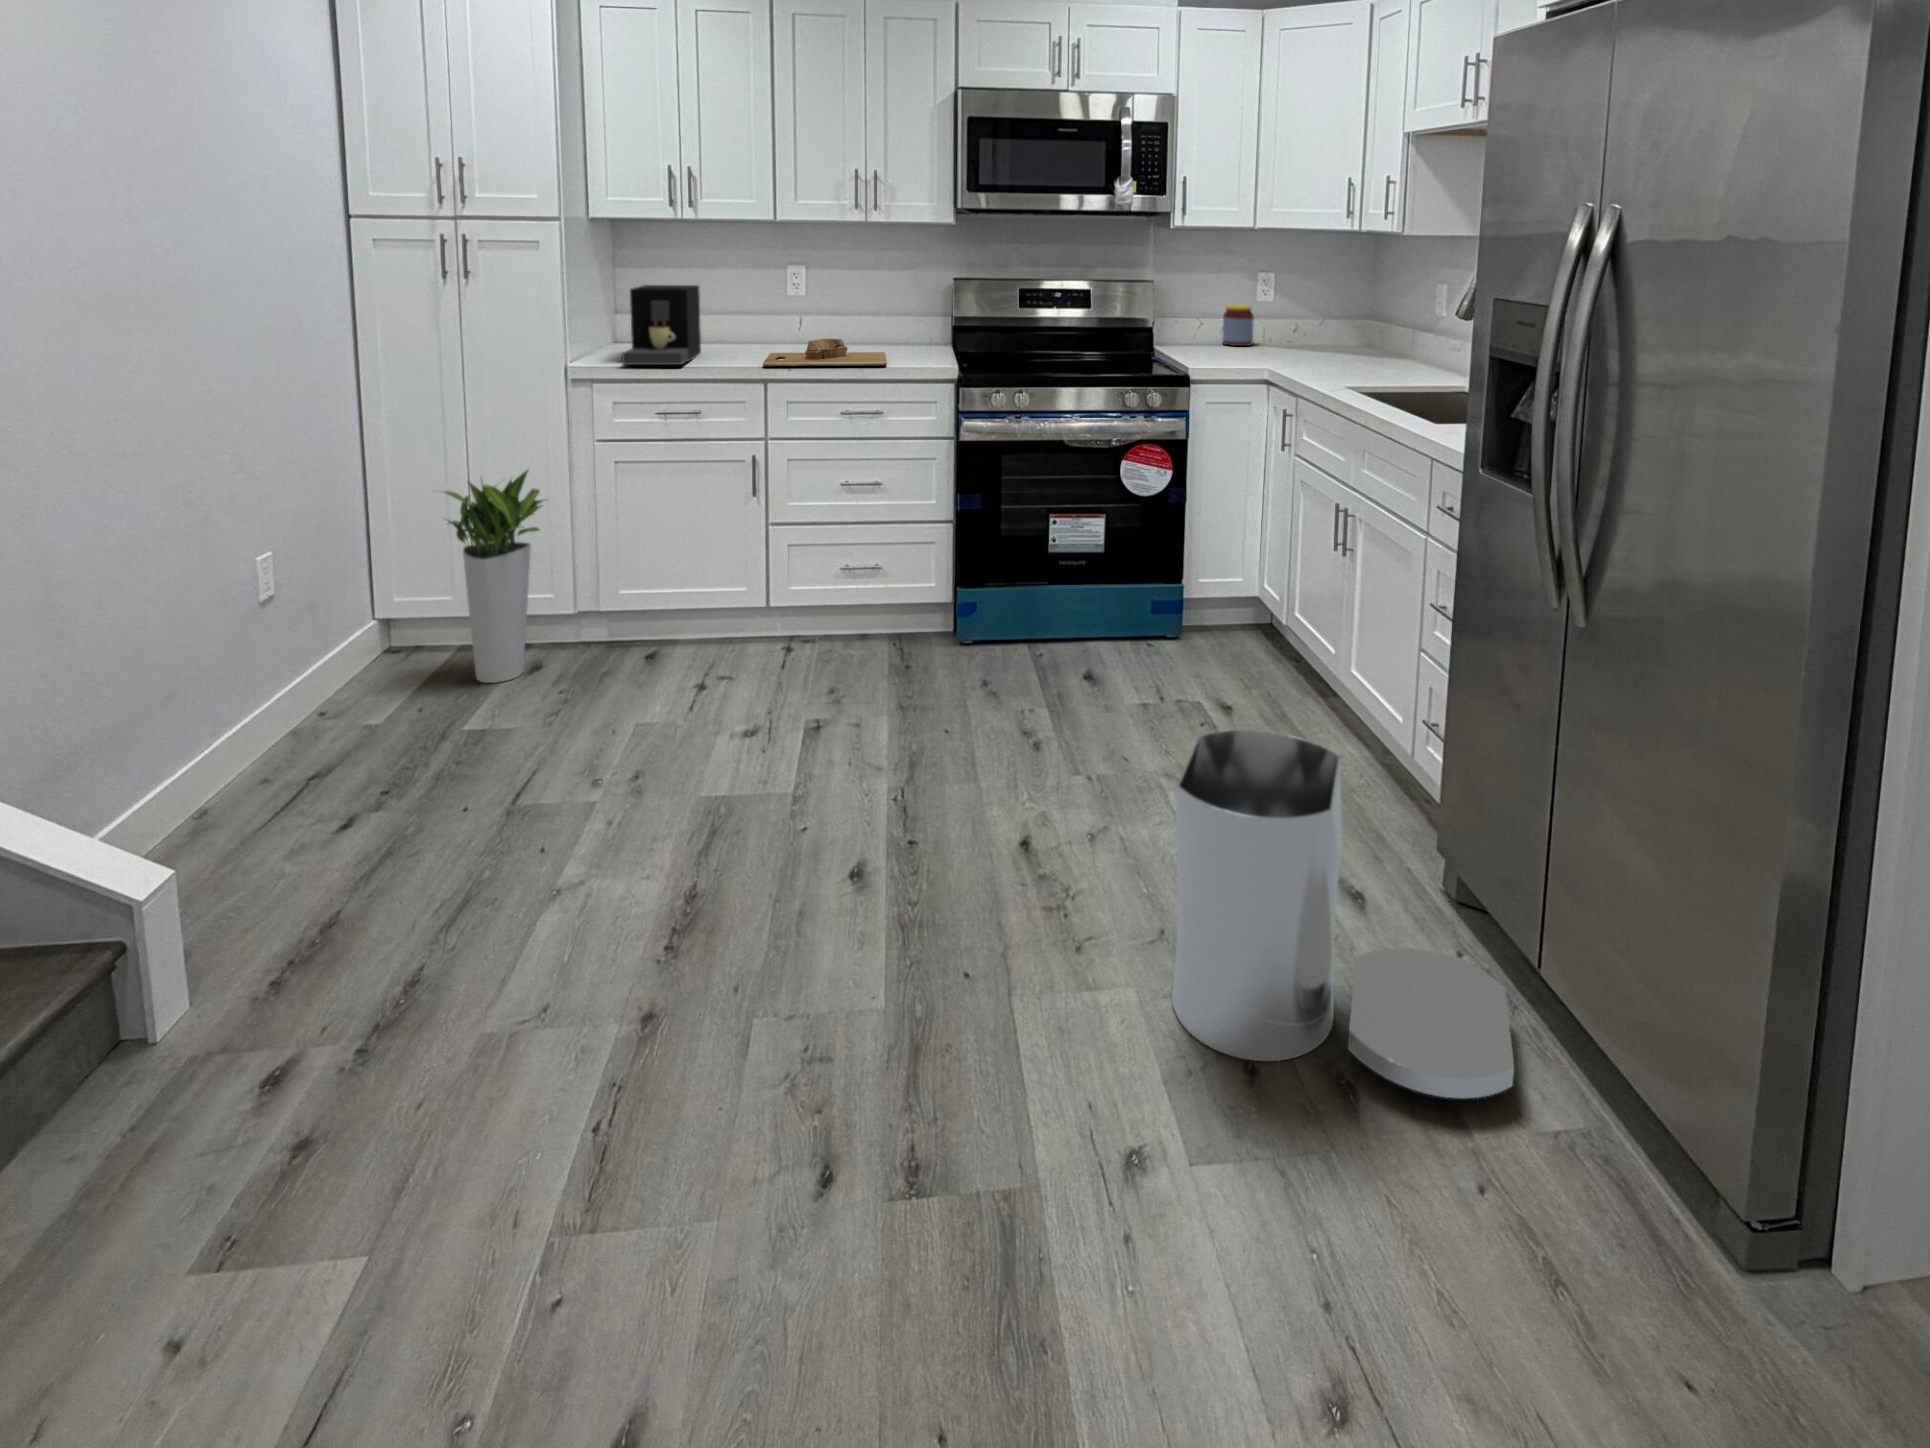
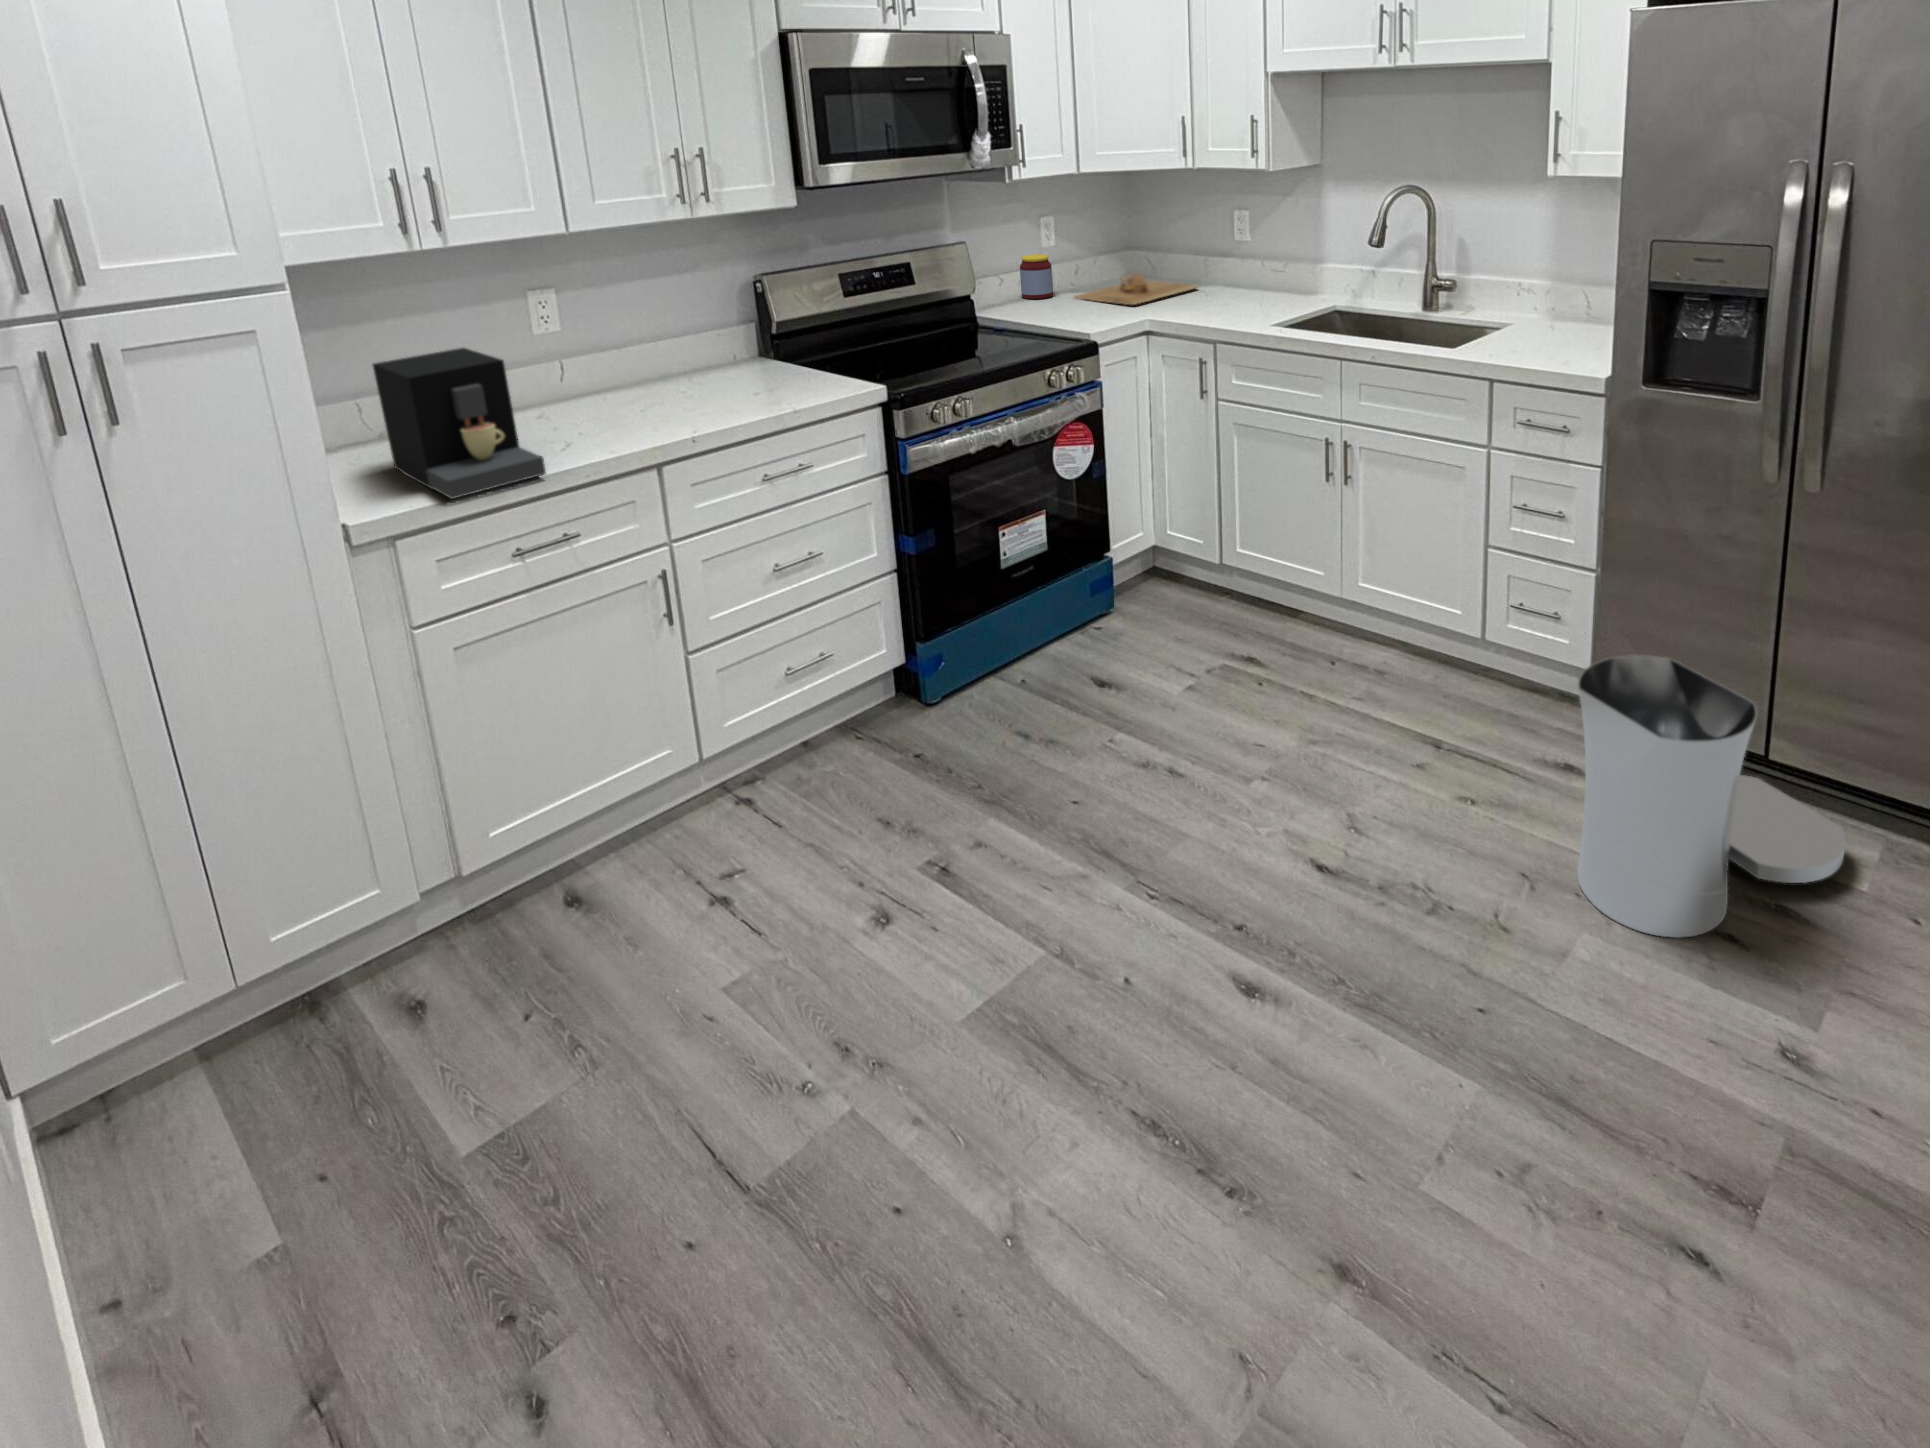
cutting board: present [763,339,886,366] -> present [1074,273,1198,305]
planter: present [444,471,544,683] -> none [179,712,402,1077]

